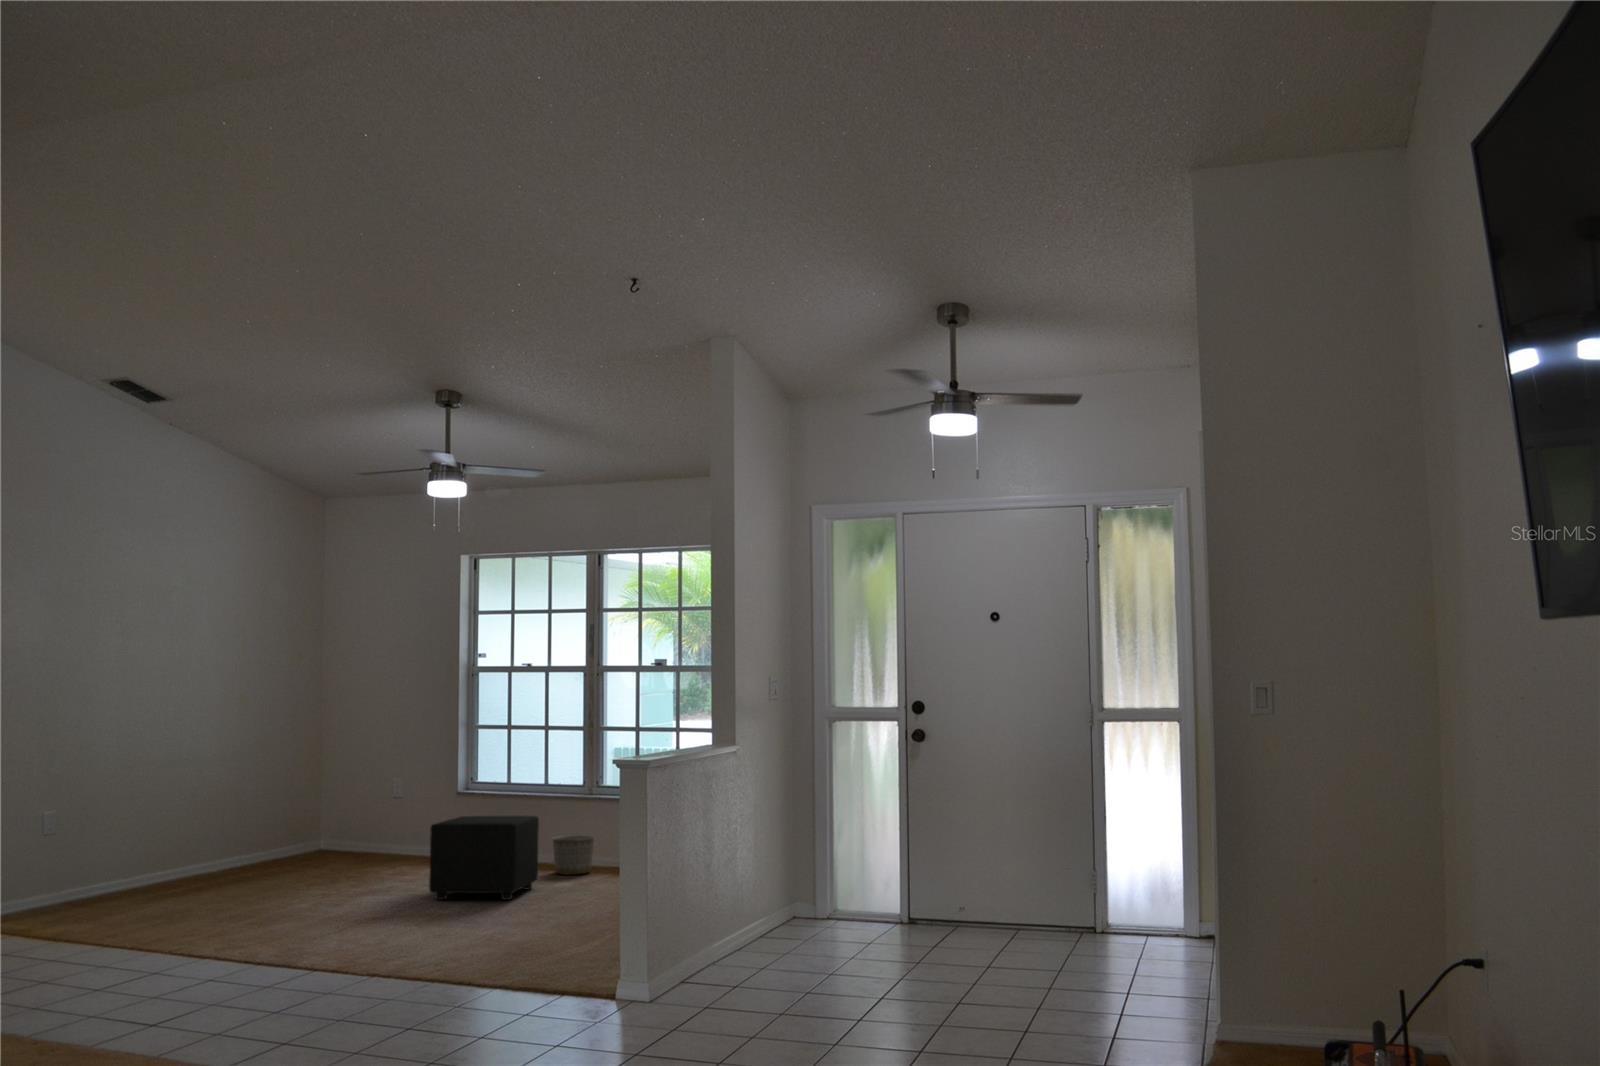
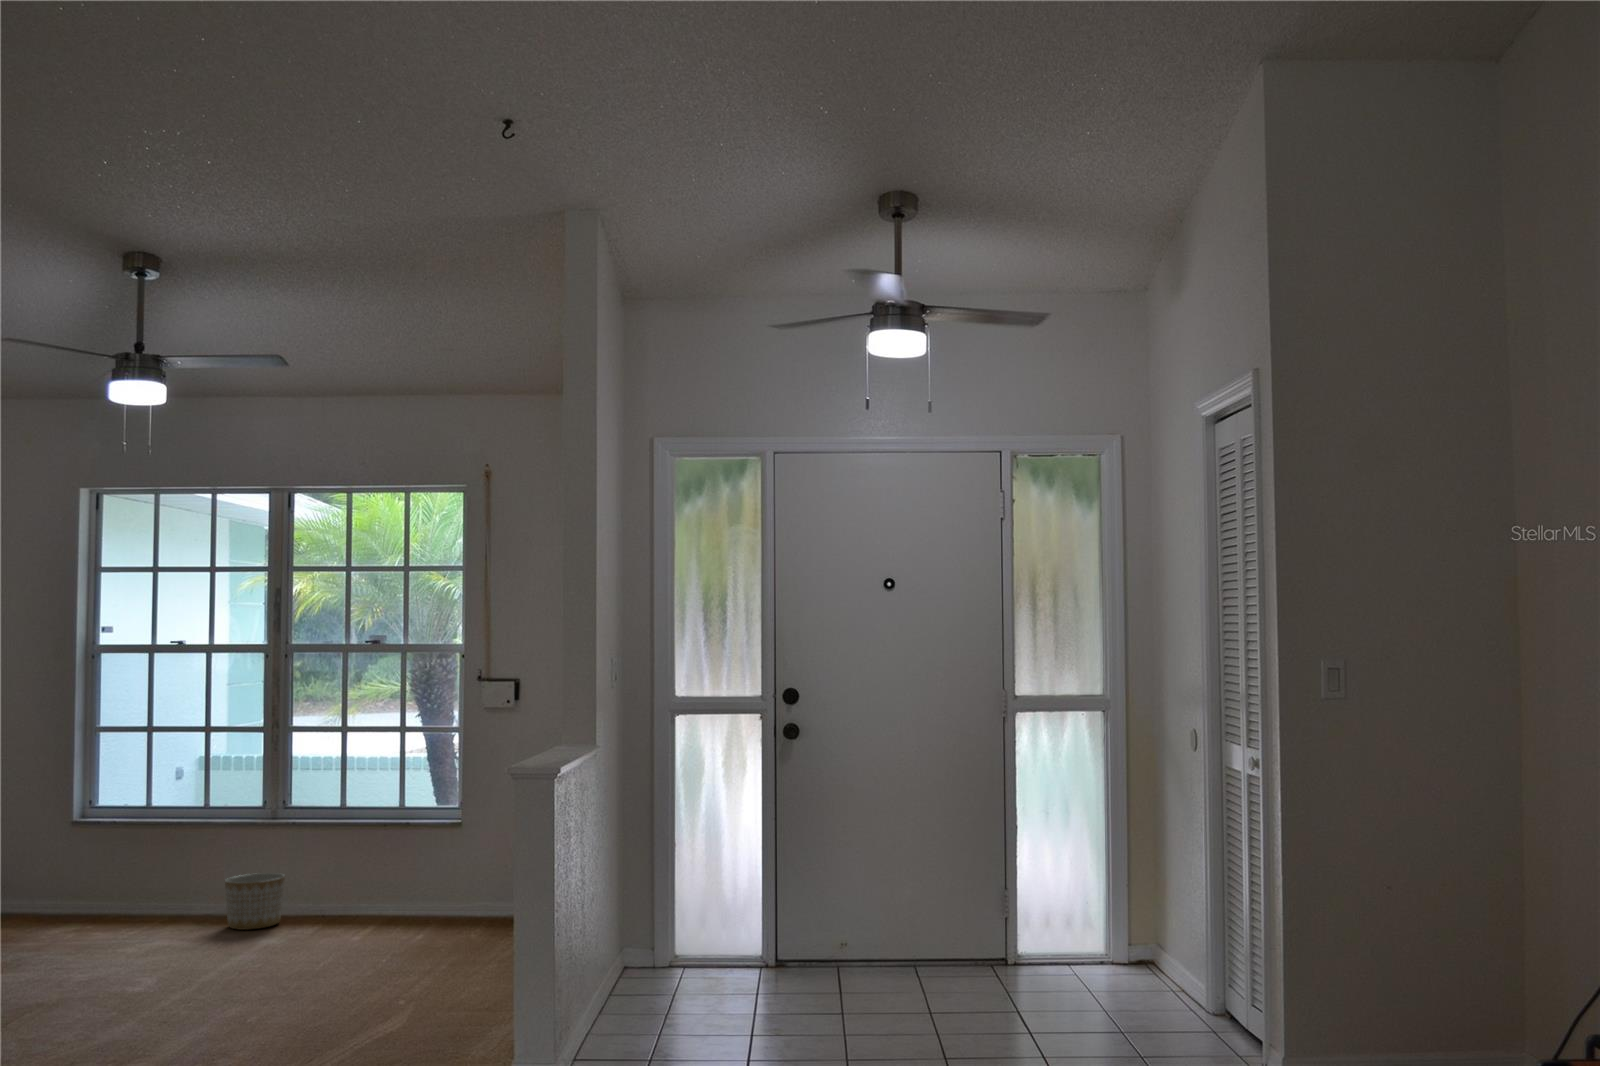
ottoman: present [429,816,539,900] -> none [57,855,220,991]

